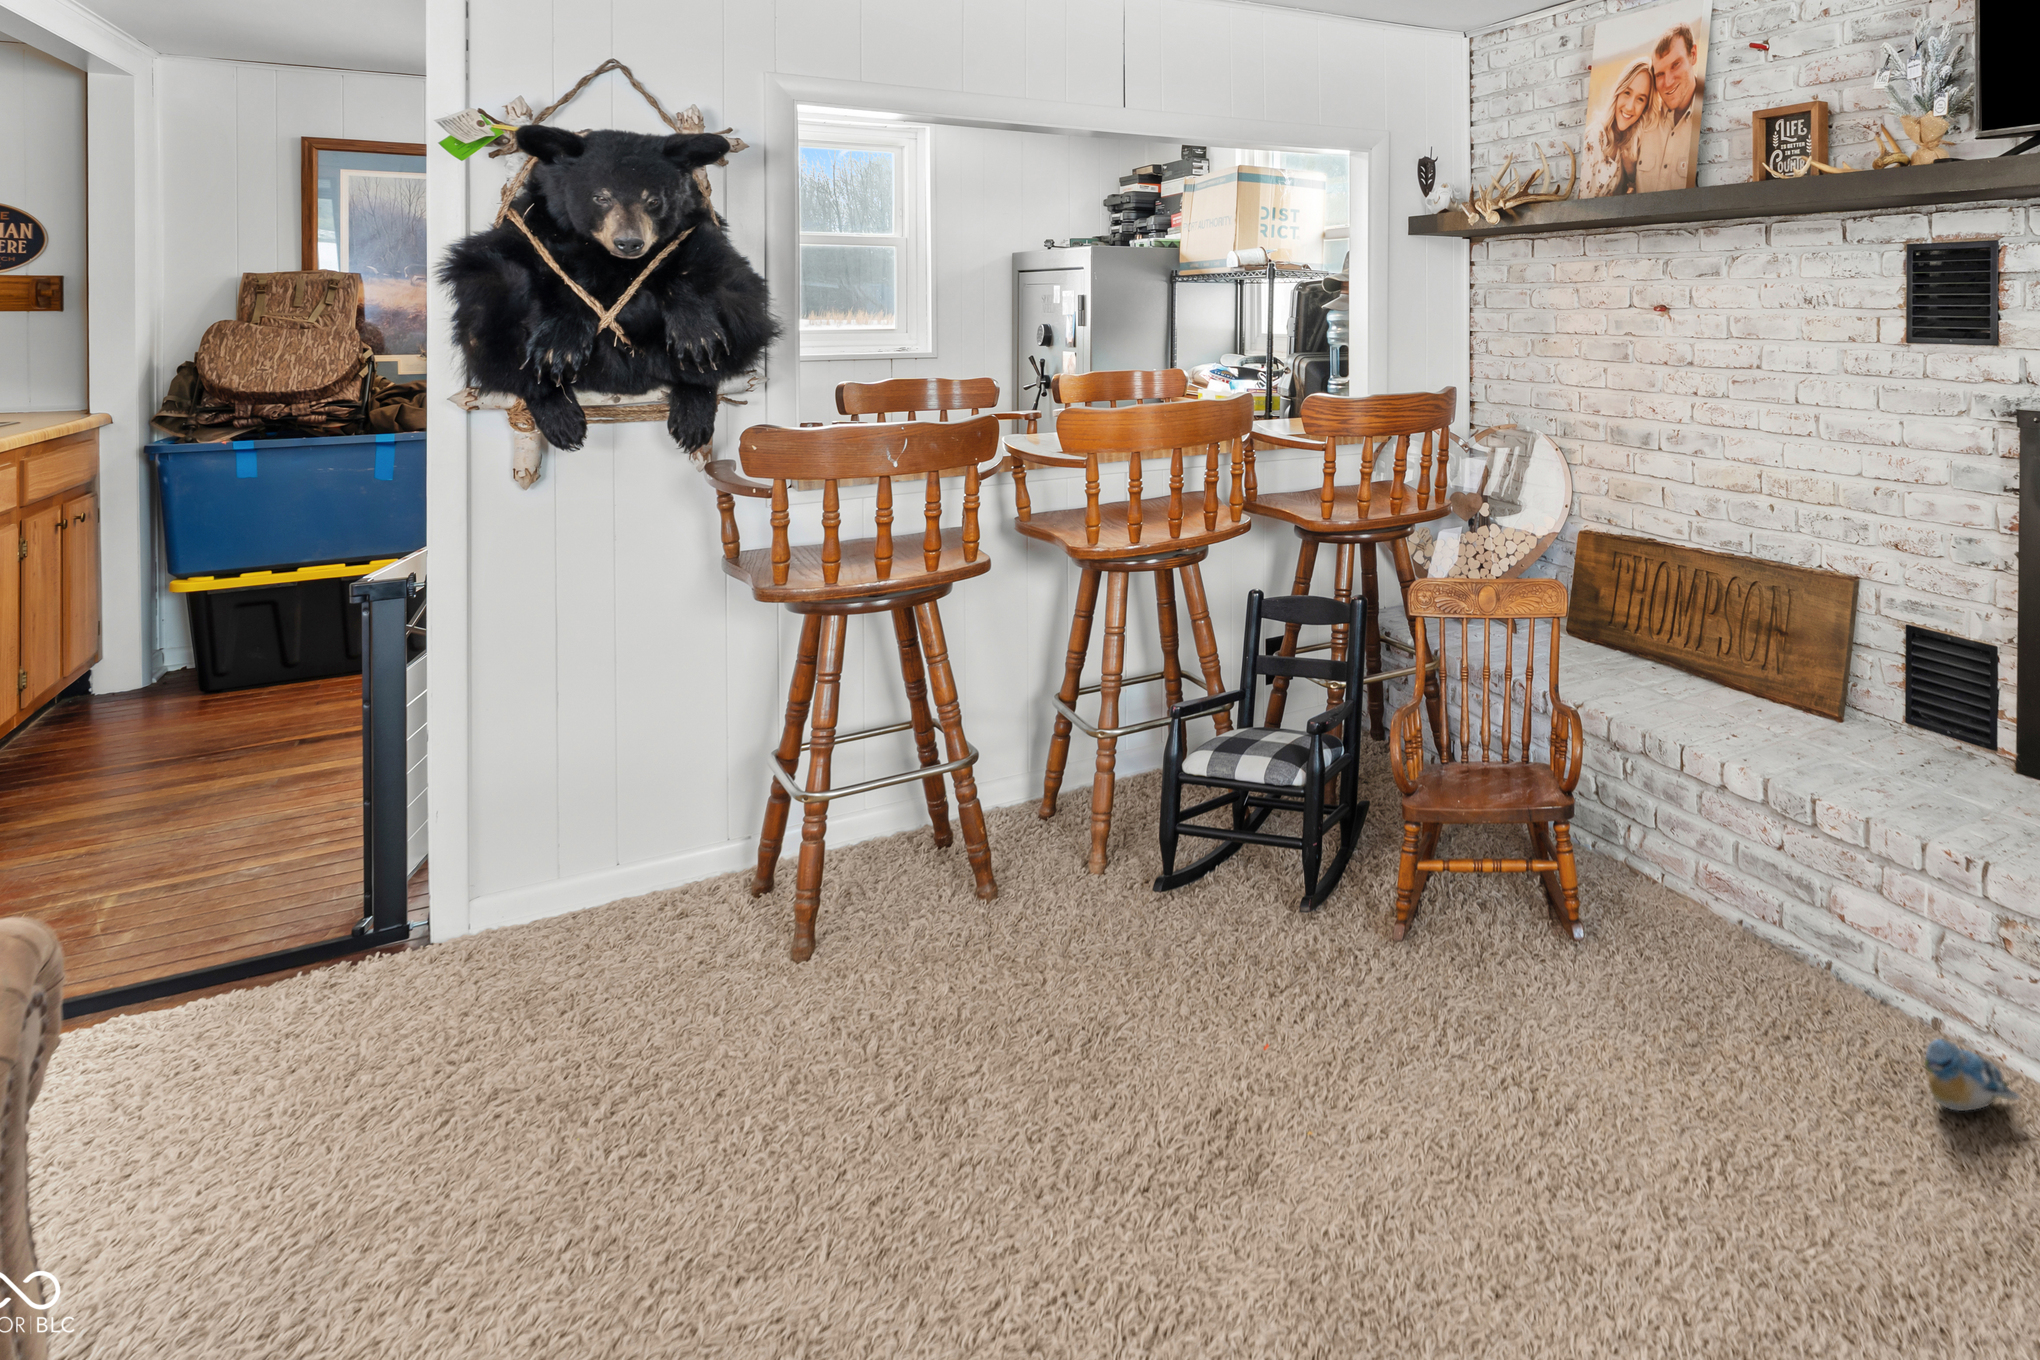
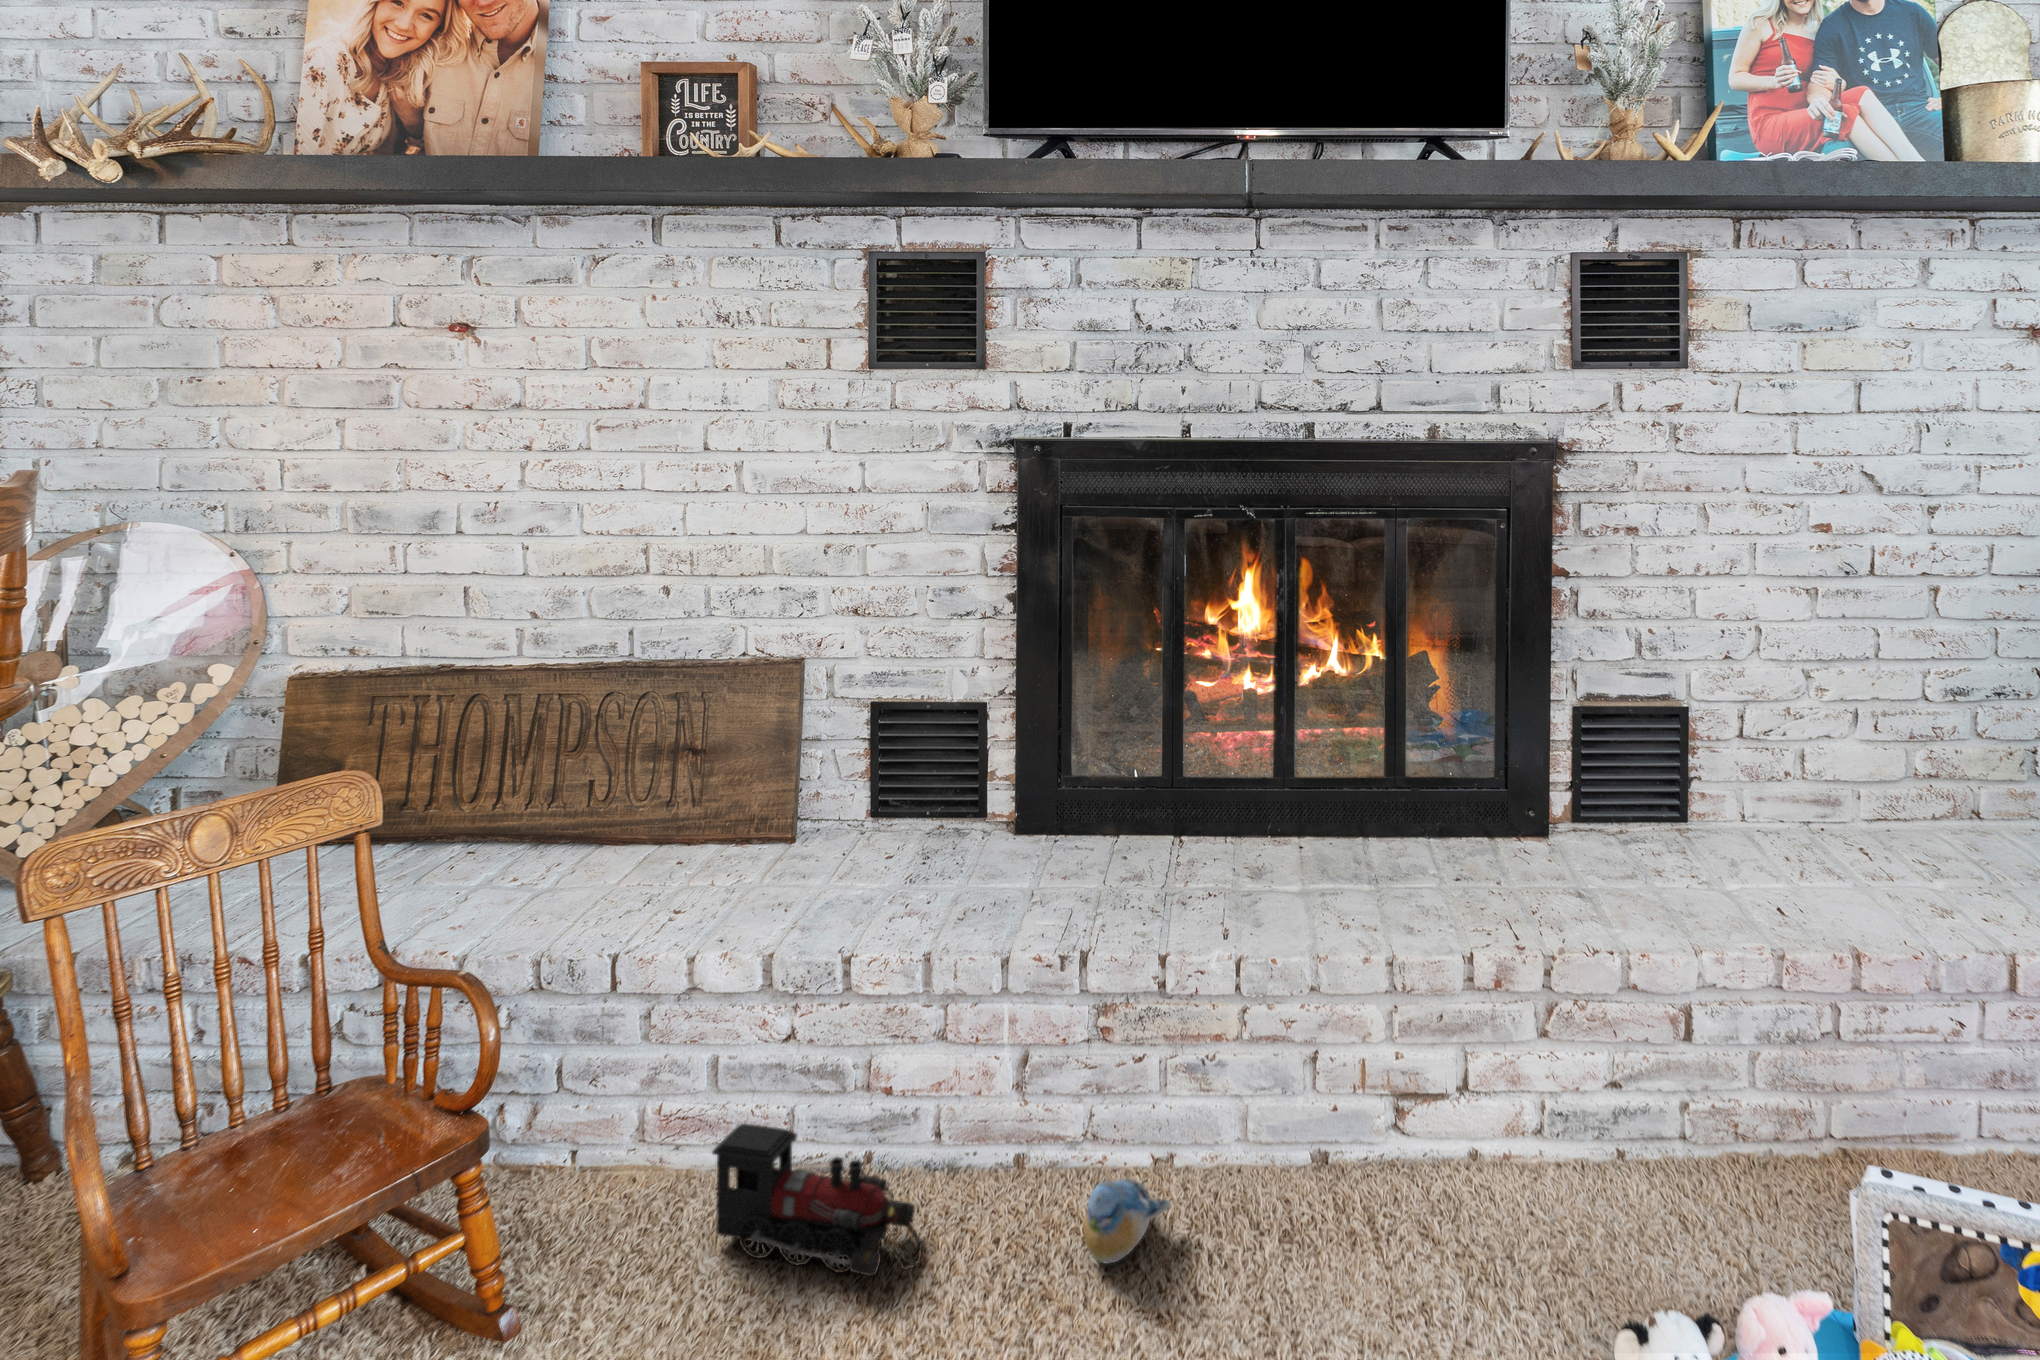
toy train: none [1704,887,1828,1034] -> present [712,1123,923,1276]

